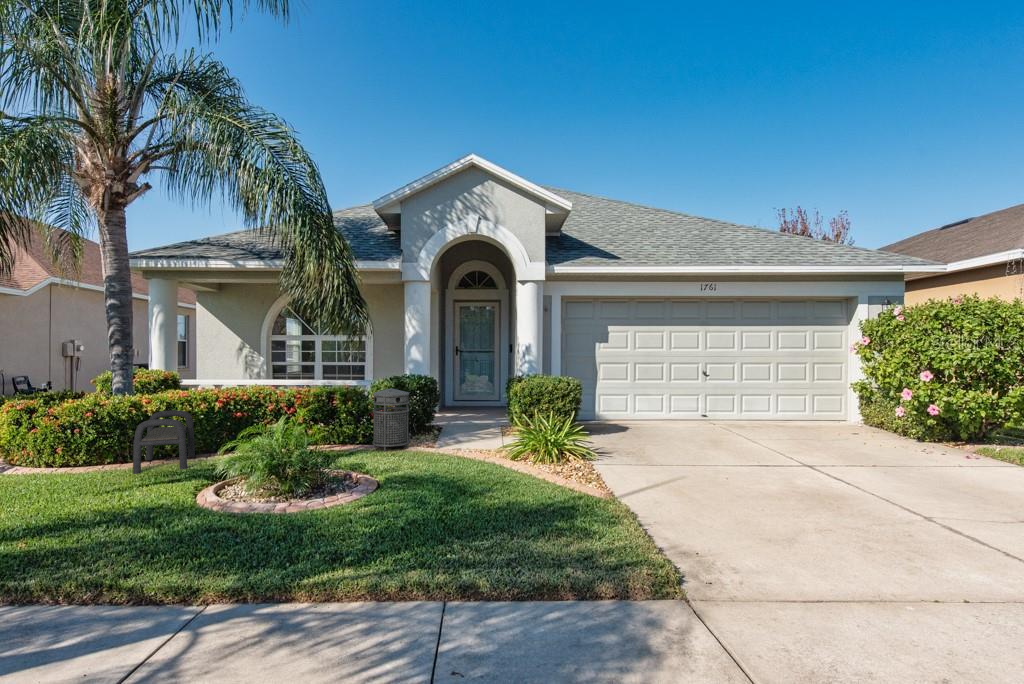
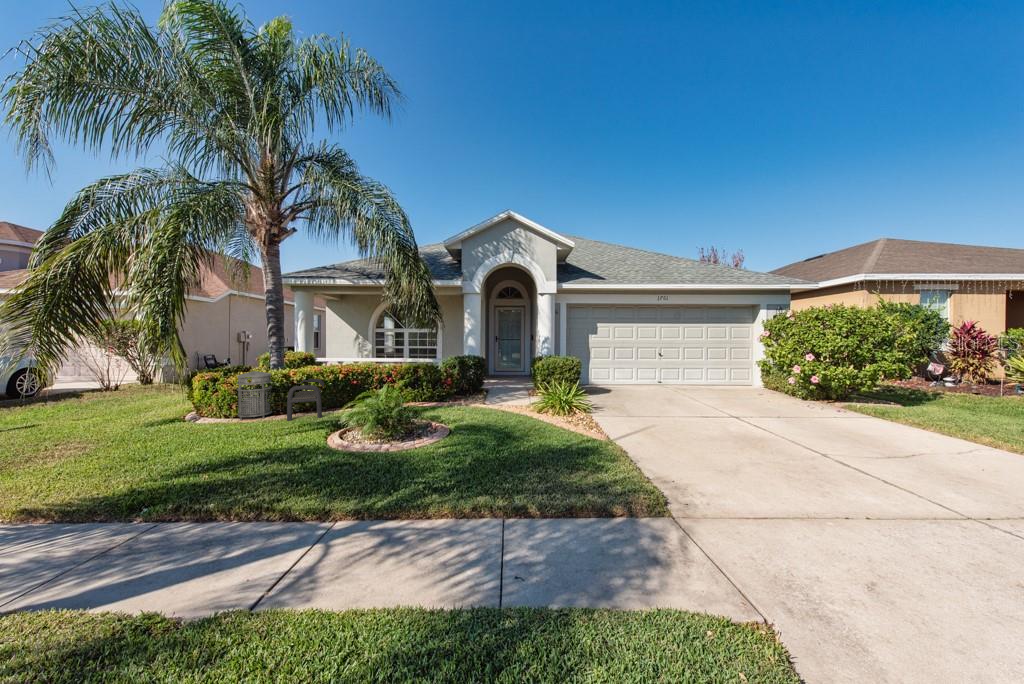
trash can: present [373,388,409,451] -> present [237,371,272,420]

